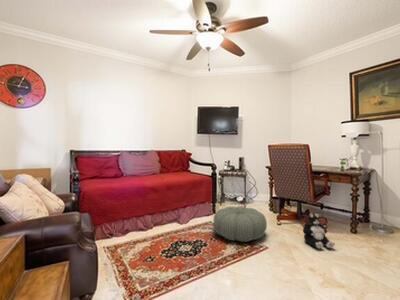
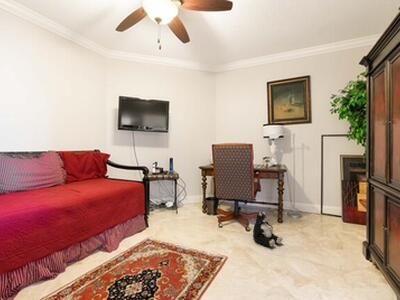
pouf: present [213,206,267,242] -> none [158,215,221,259]

